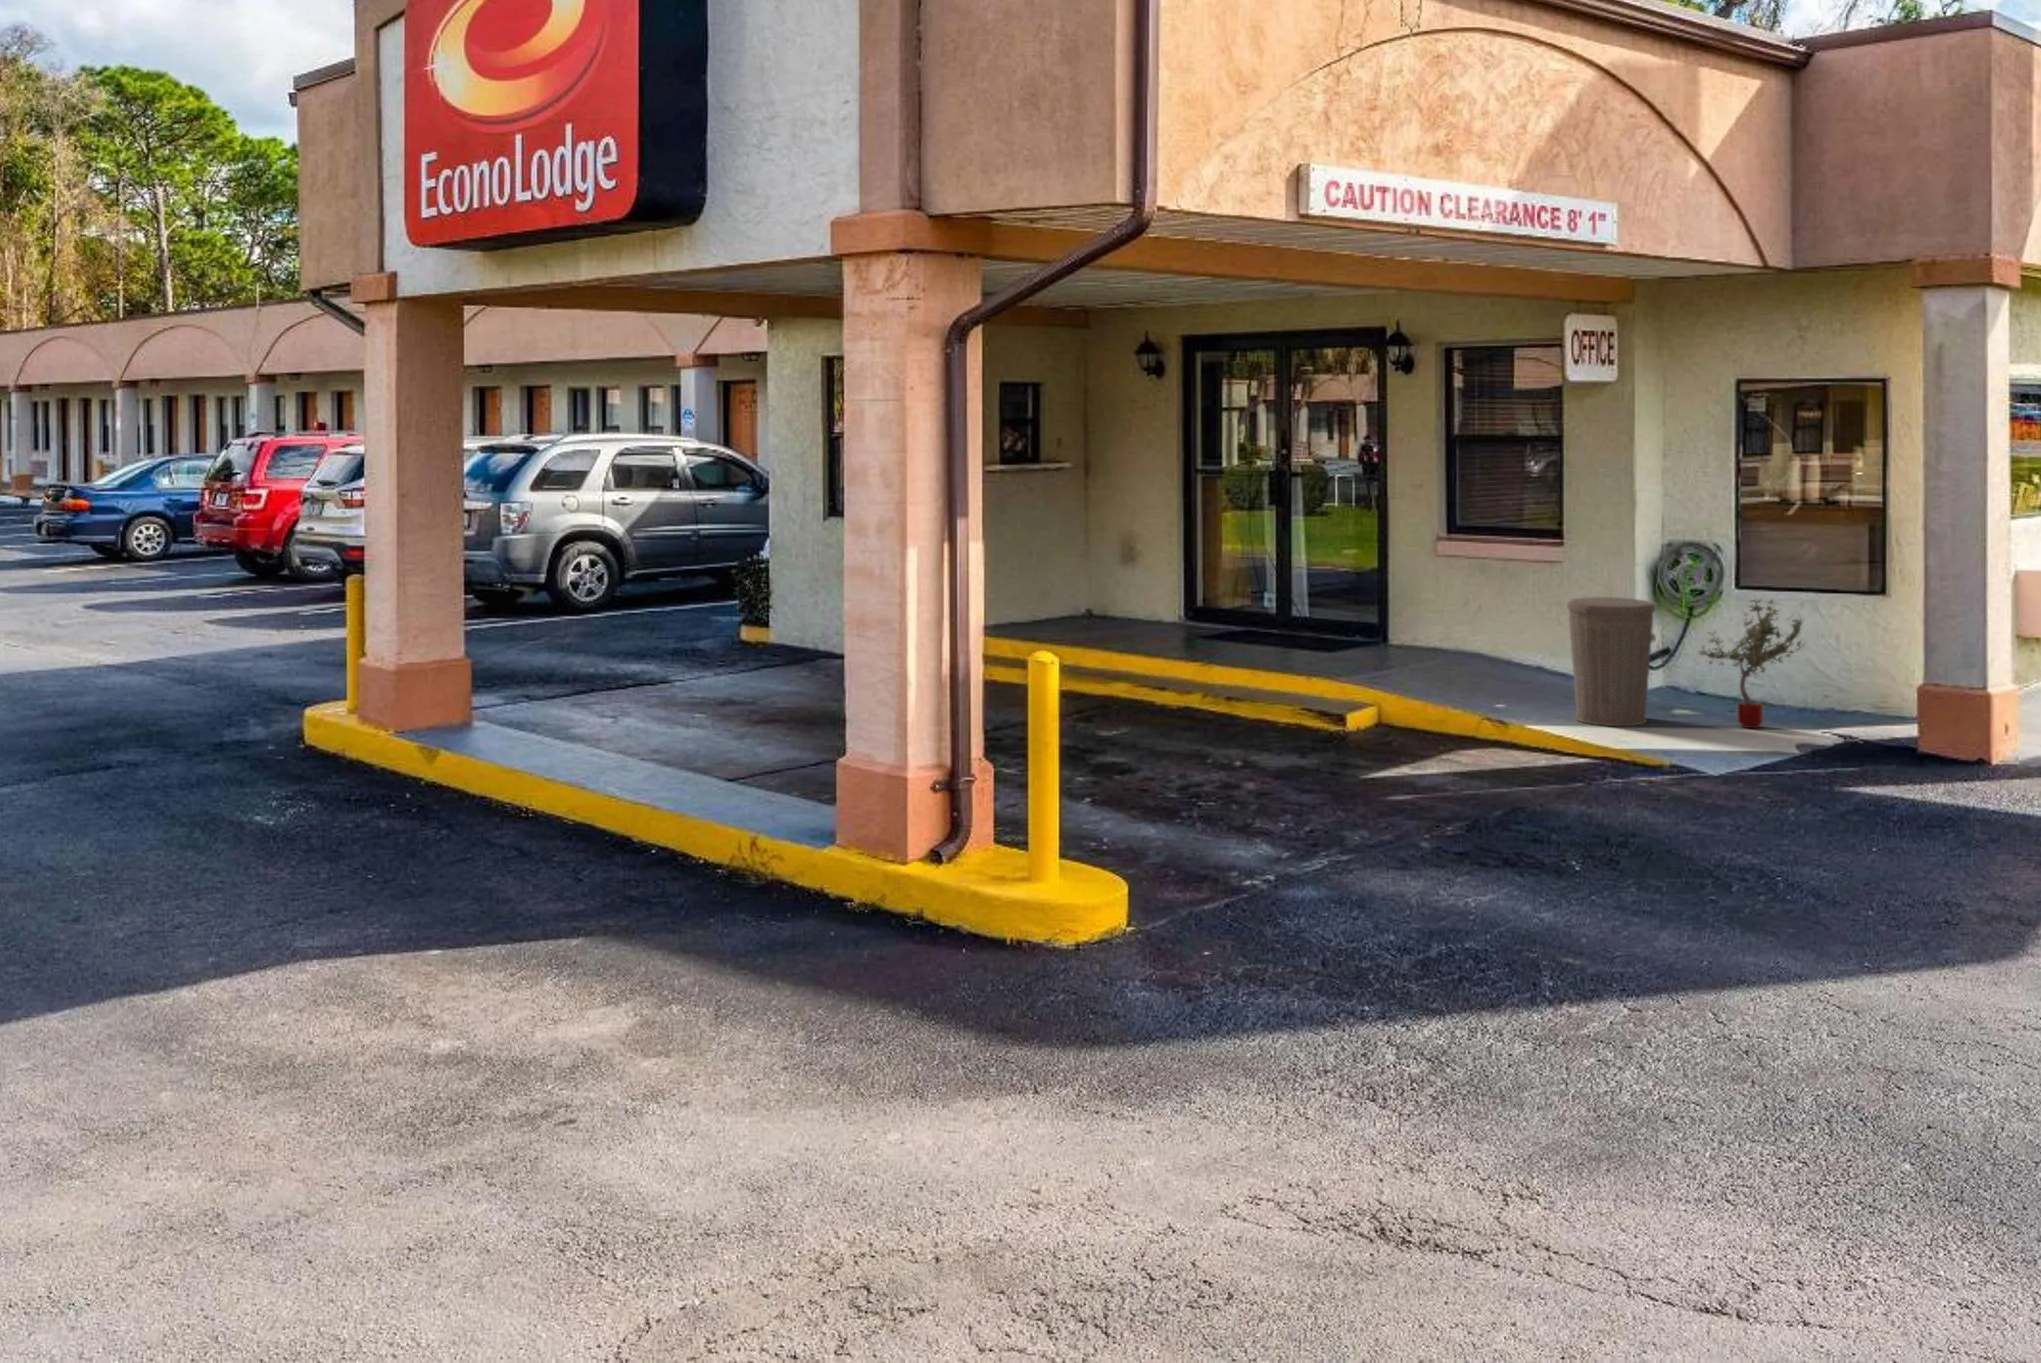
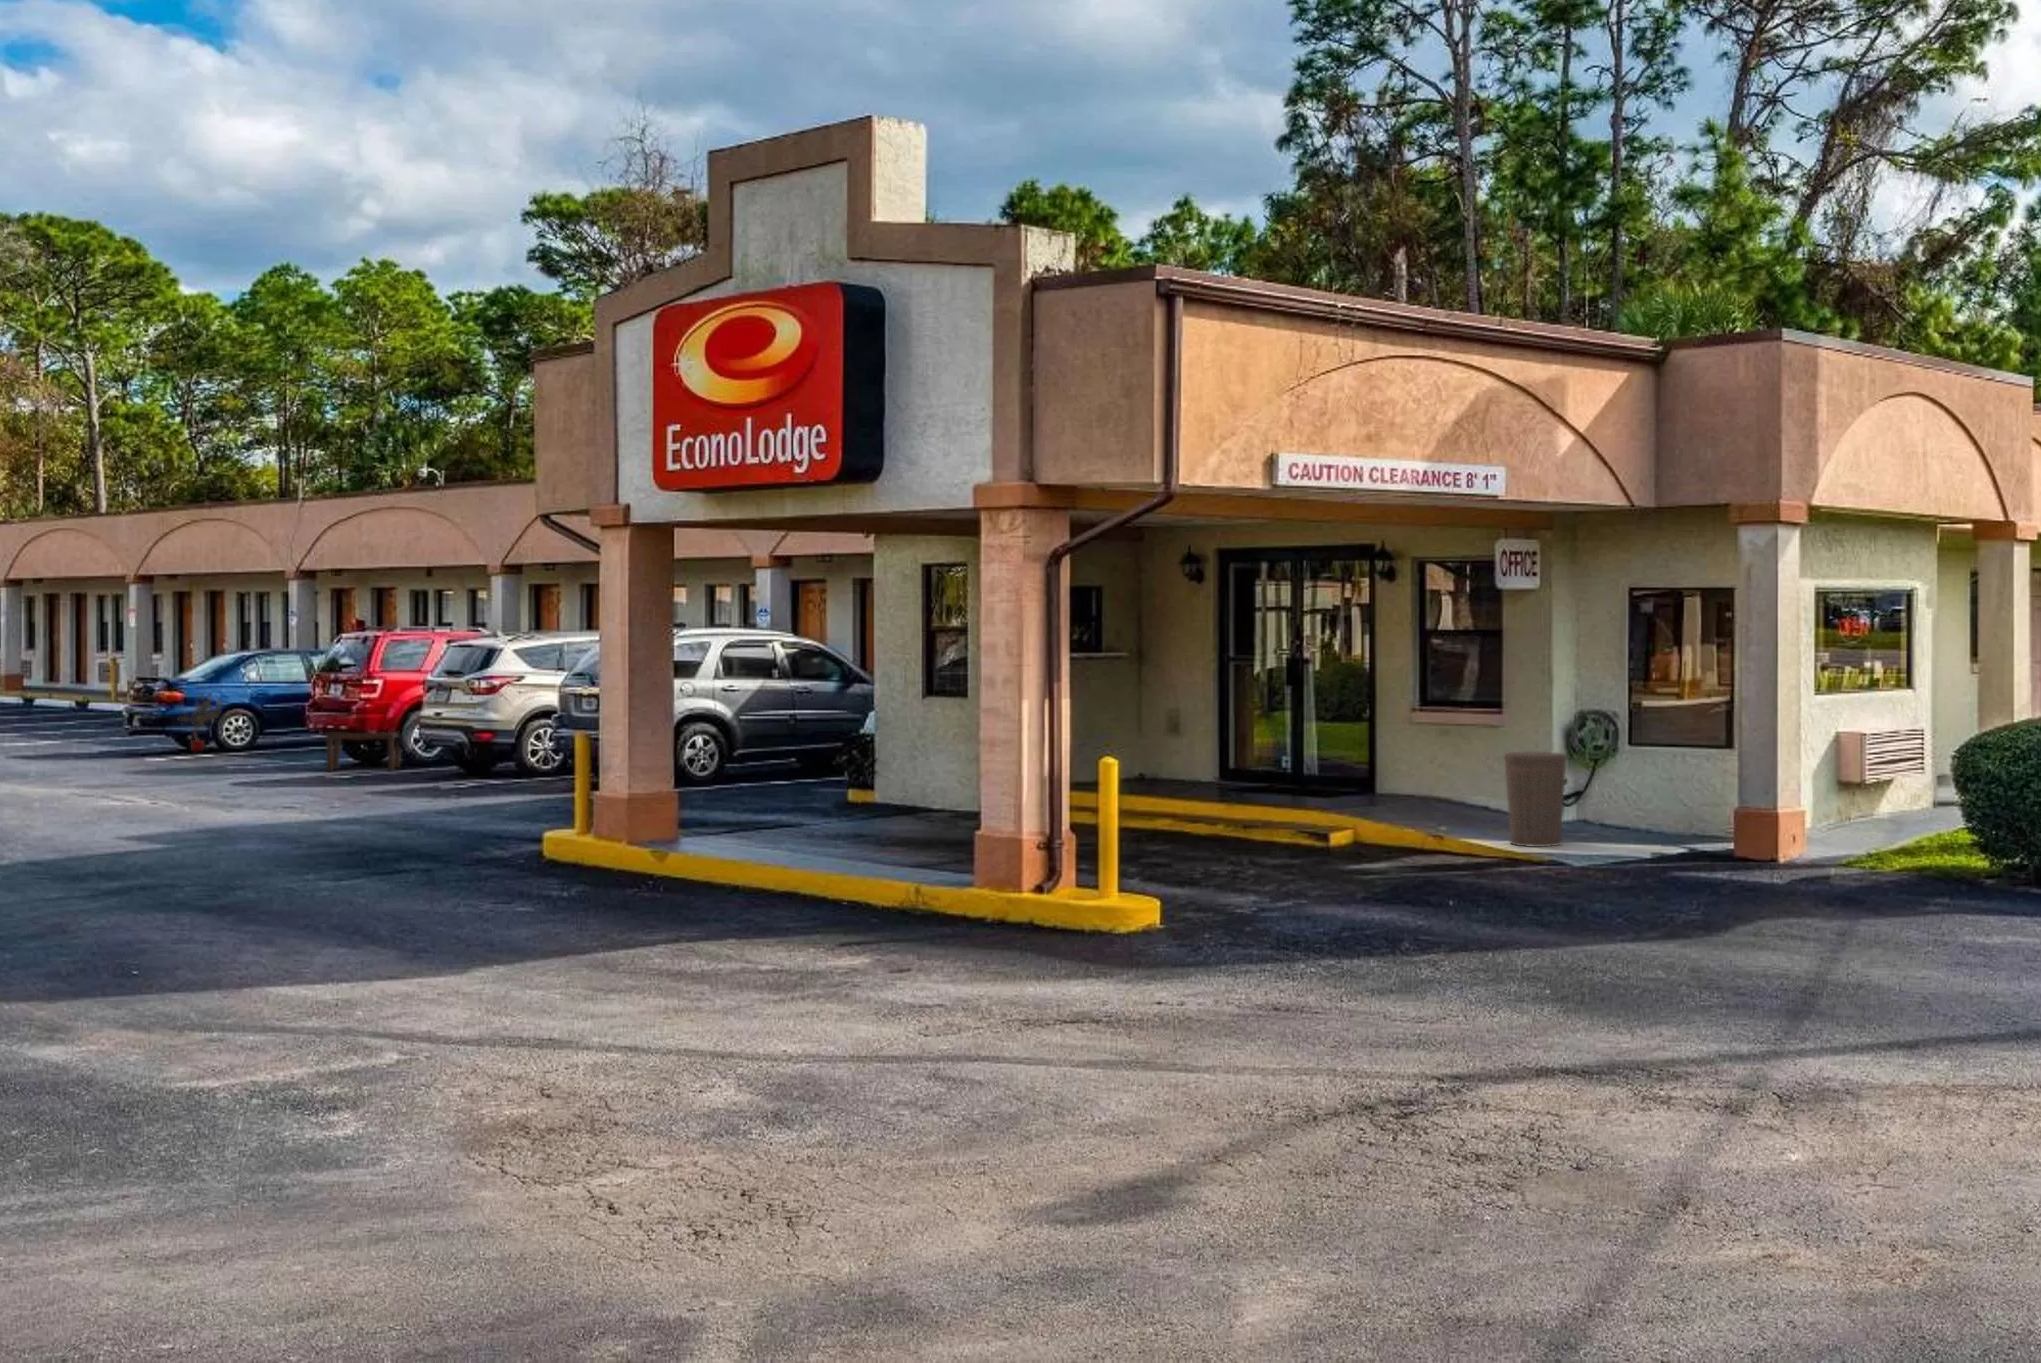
bench: none [204,544,290,587] -> present [326,732,401,771]
potted tree: present [1700,600,1803,728] -> present [178,693,222,752]

